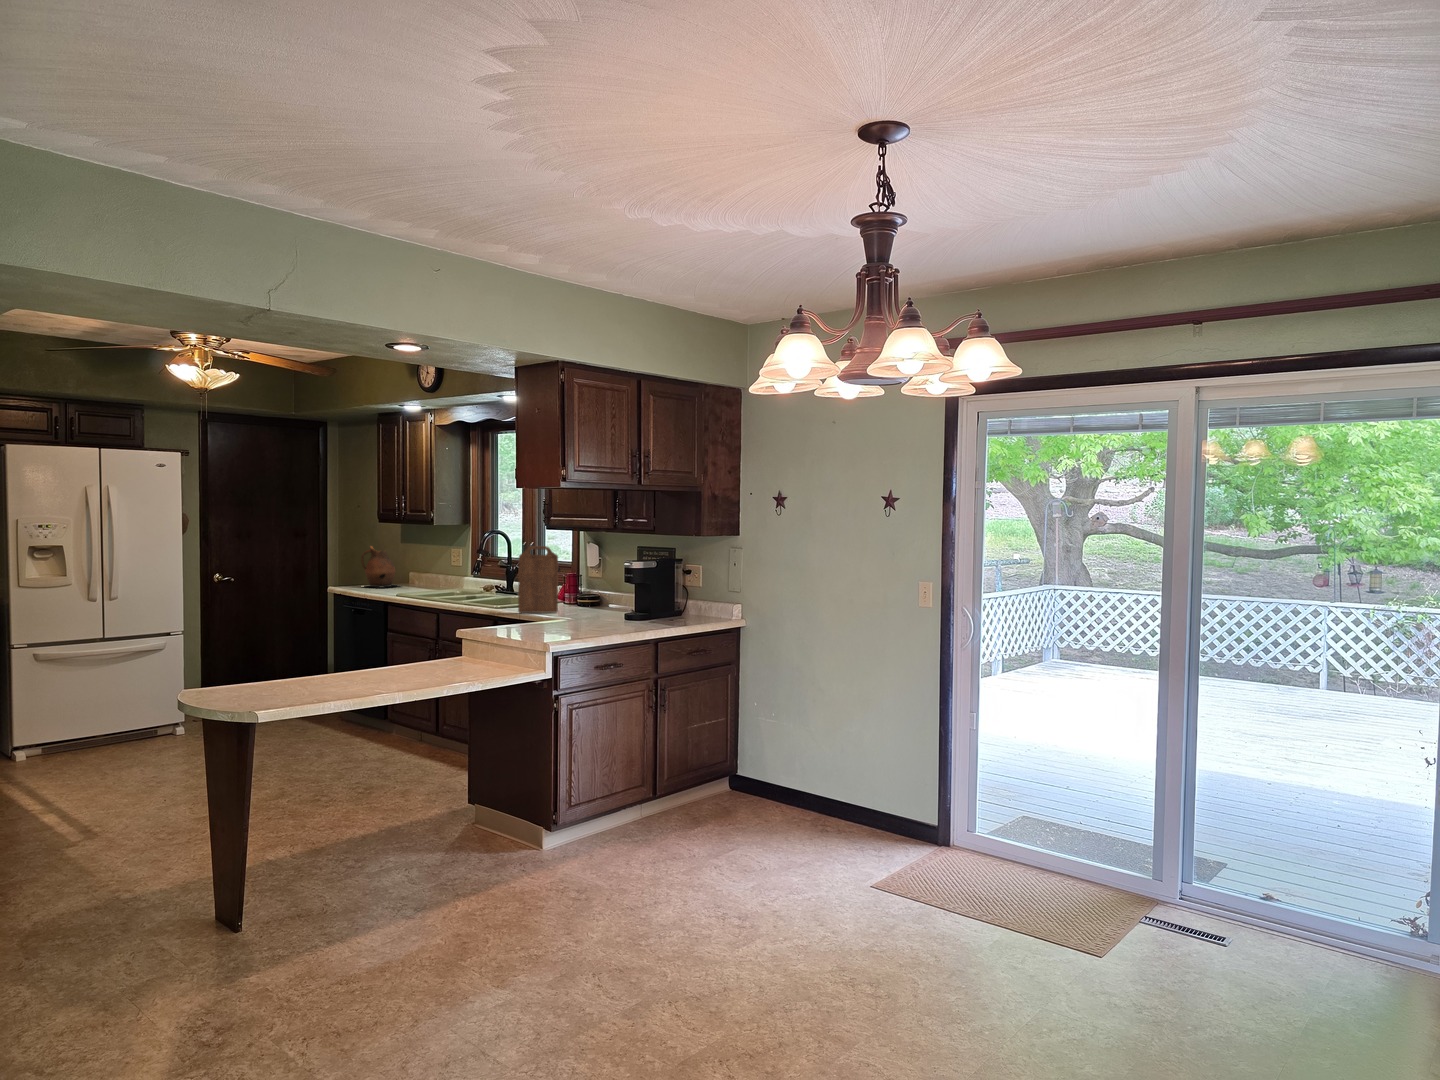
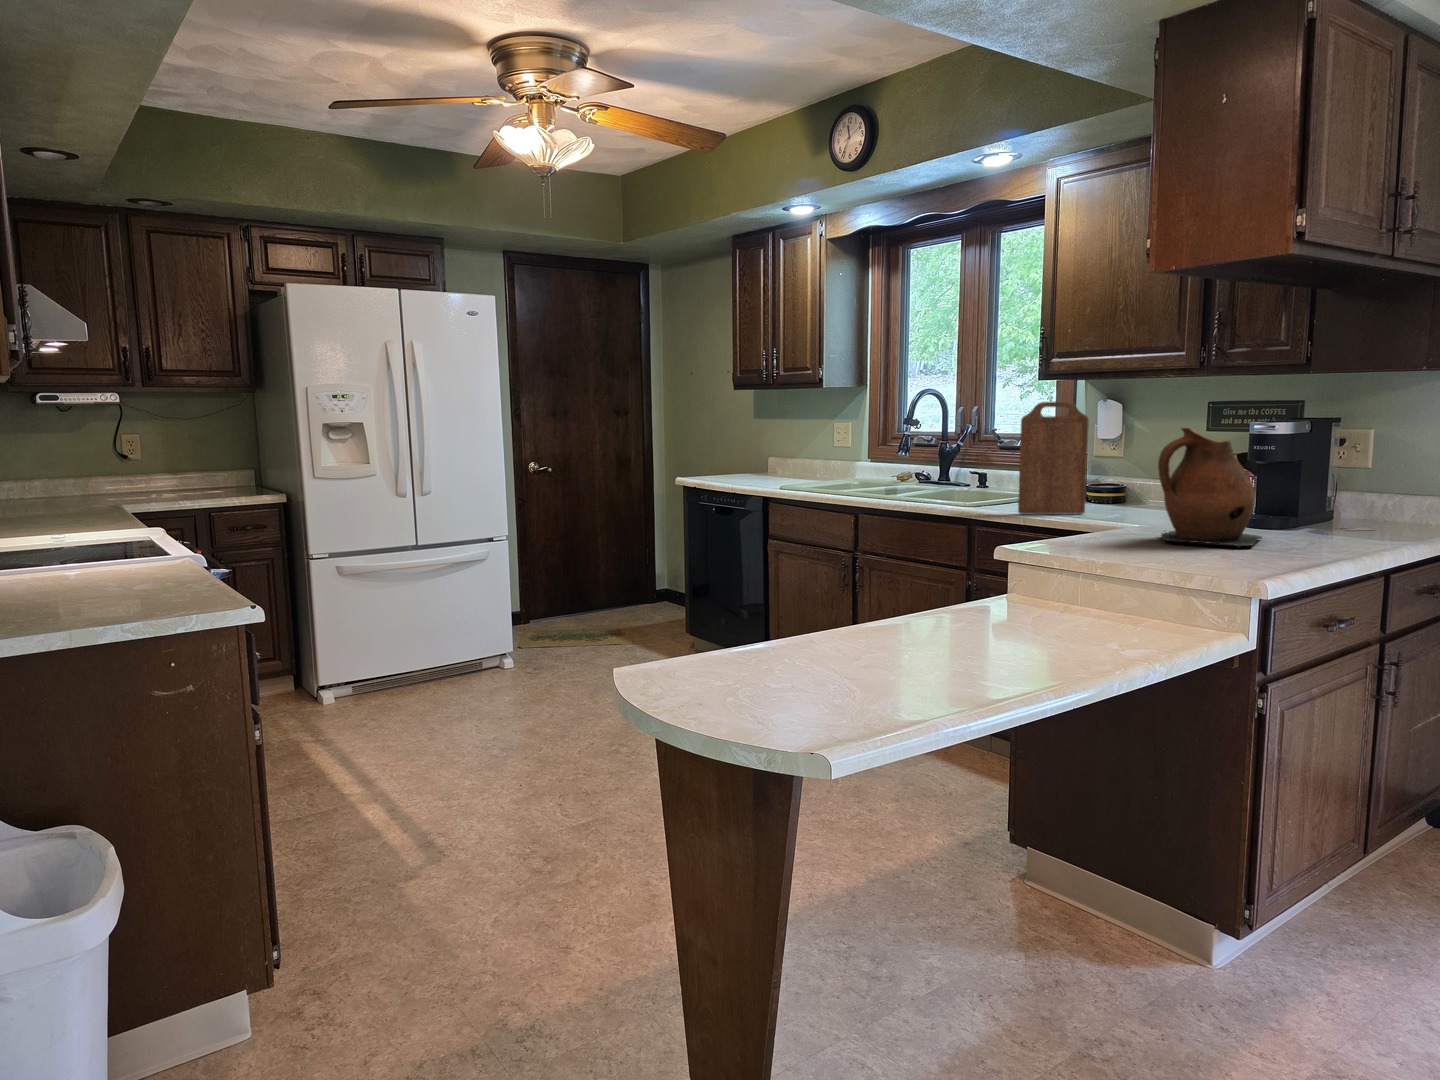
ceramic pitcher: present [361,546,402,587] -> present [1158,427,1262,548]

